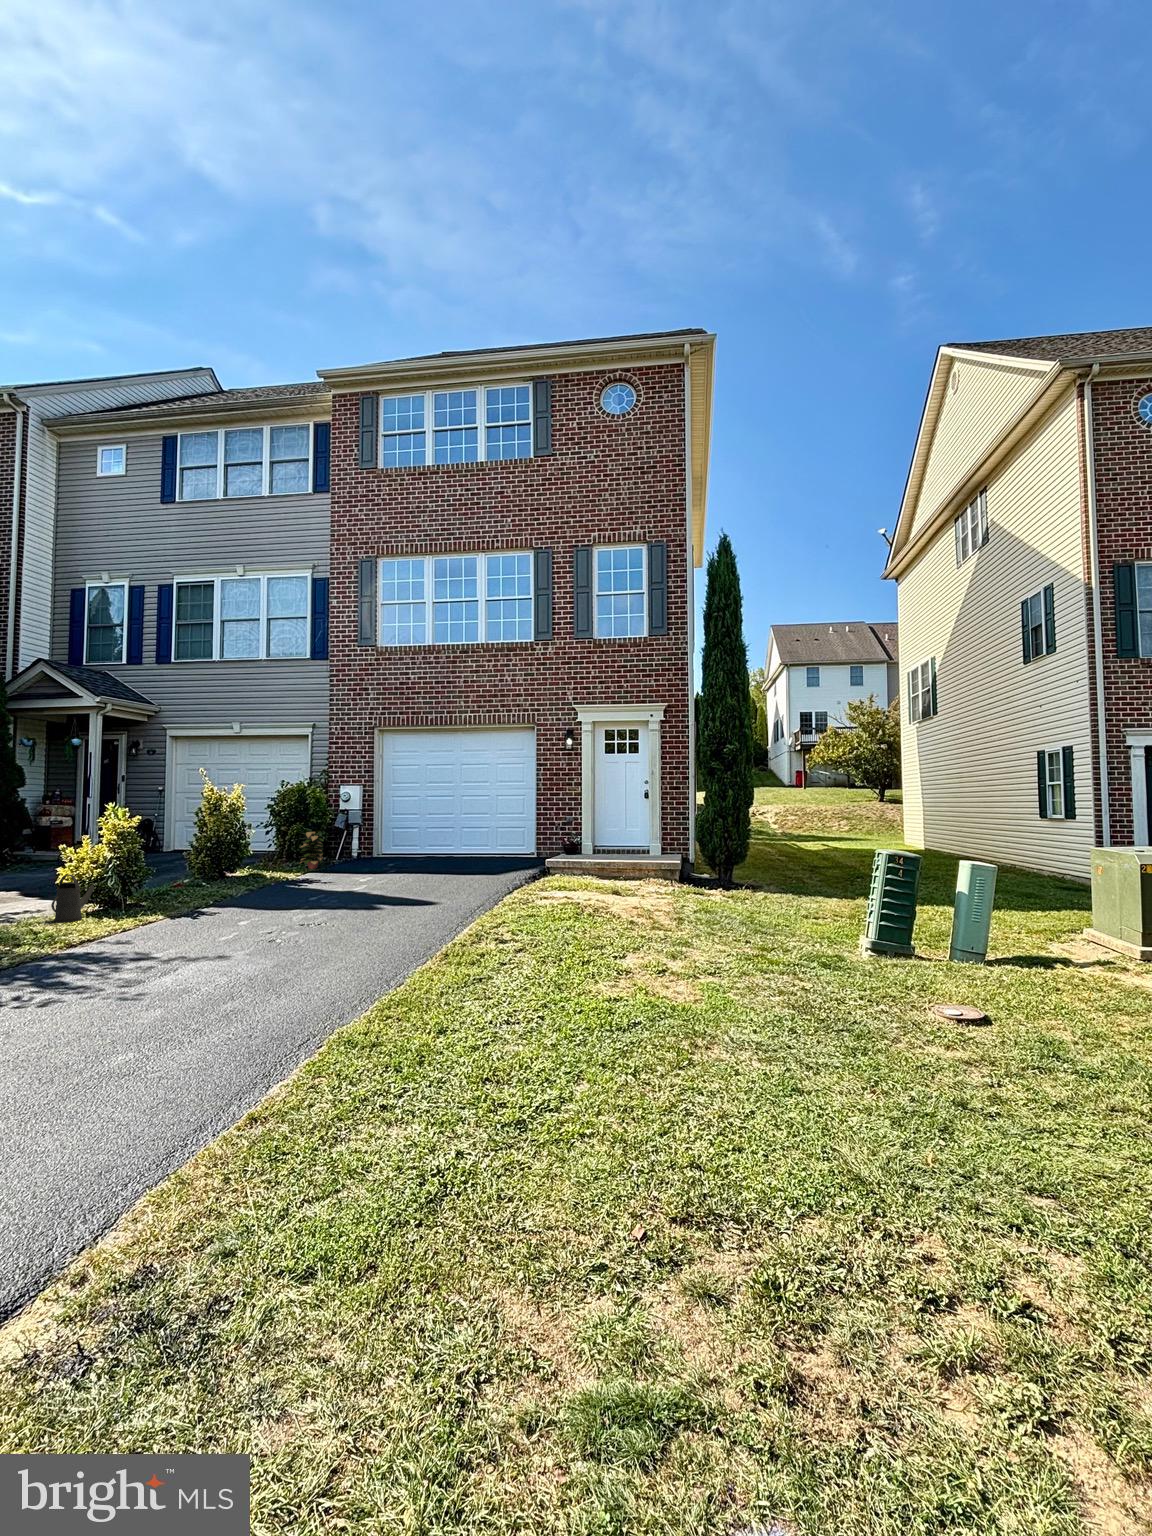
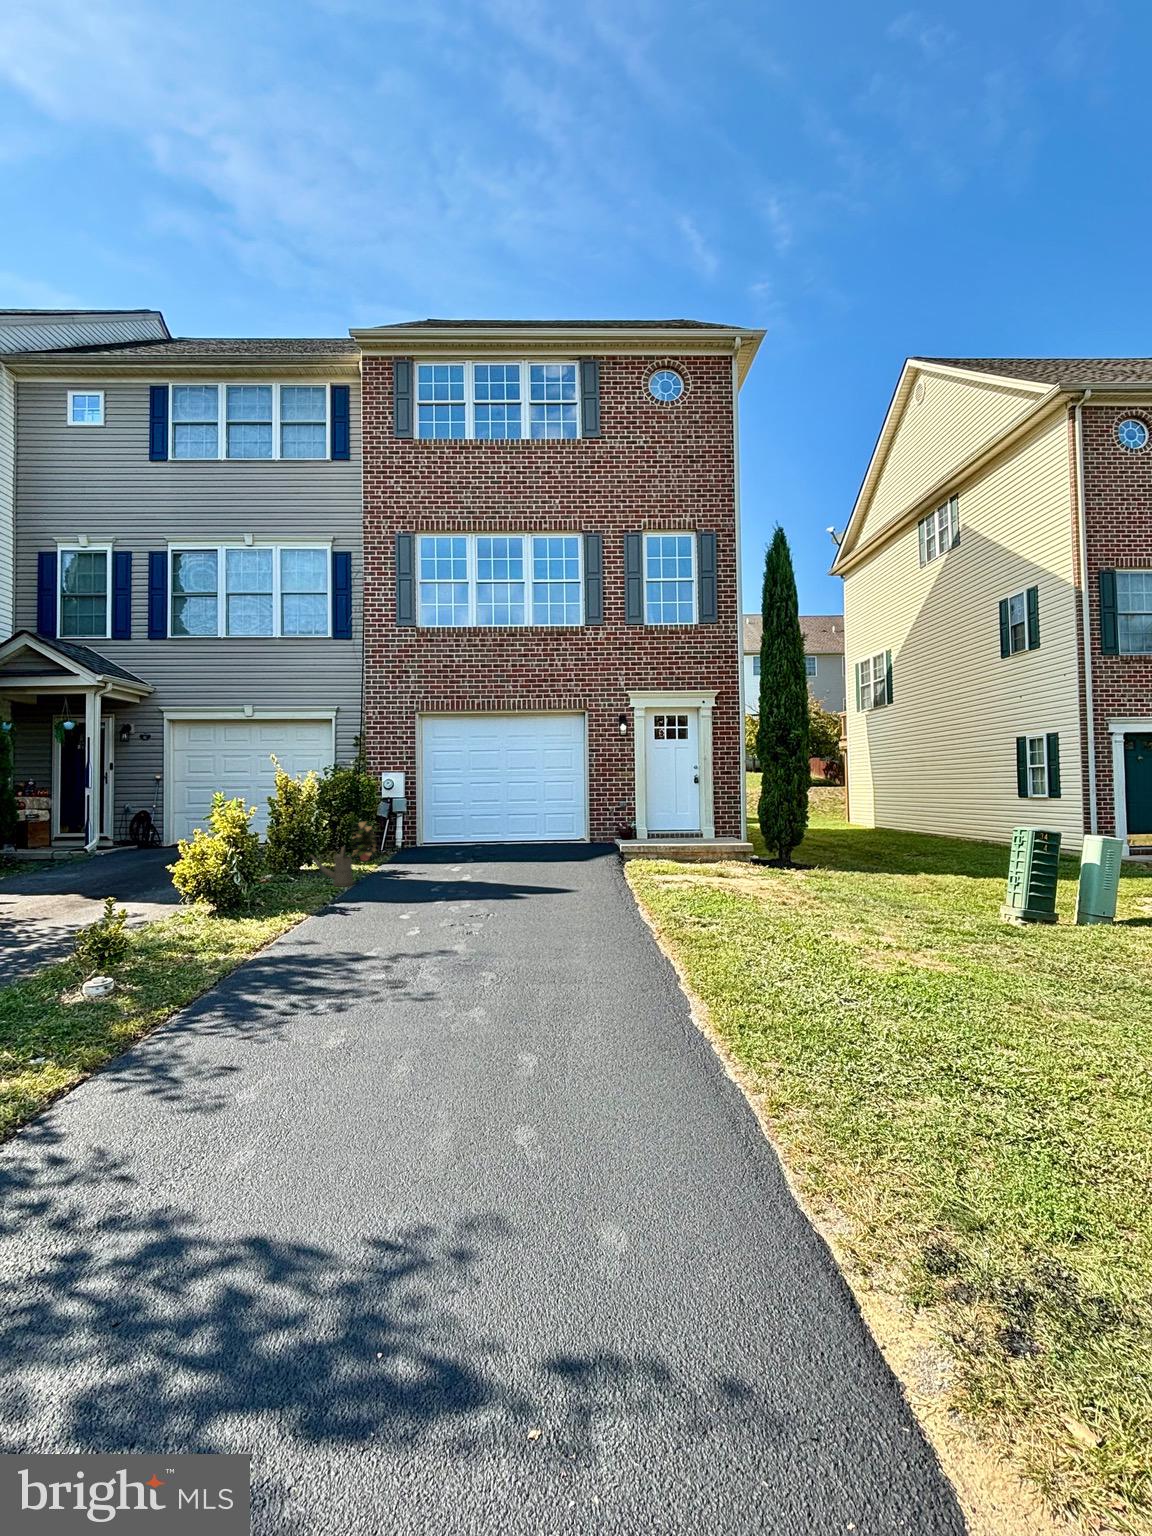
watering can: present [51,875,96,922] -> present [310,847,353,887]

